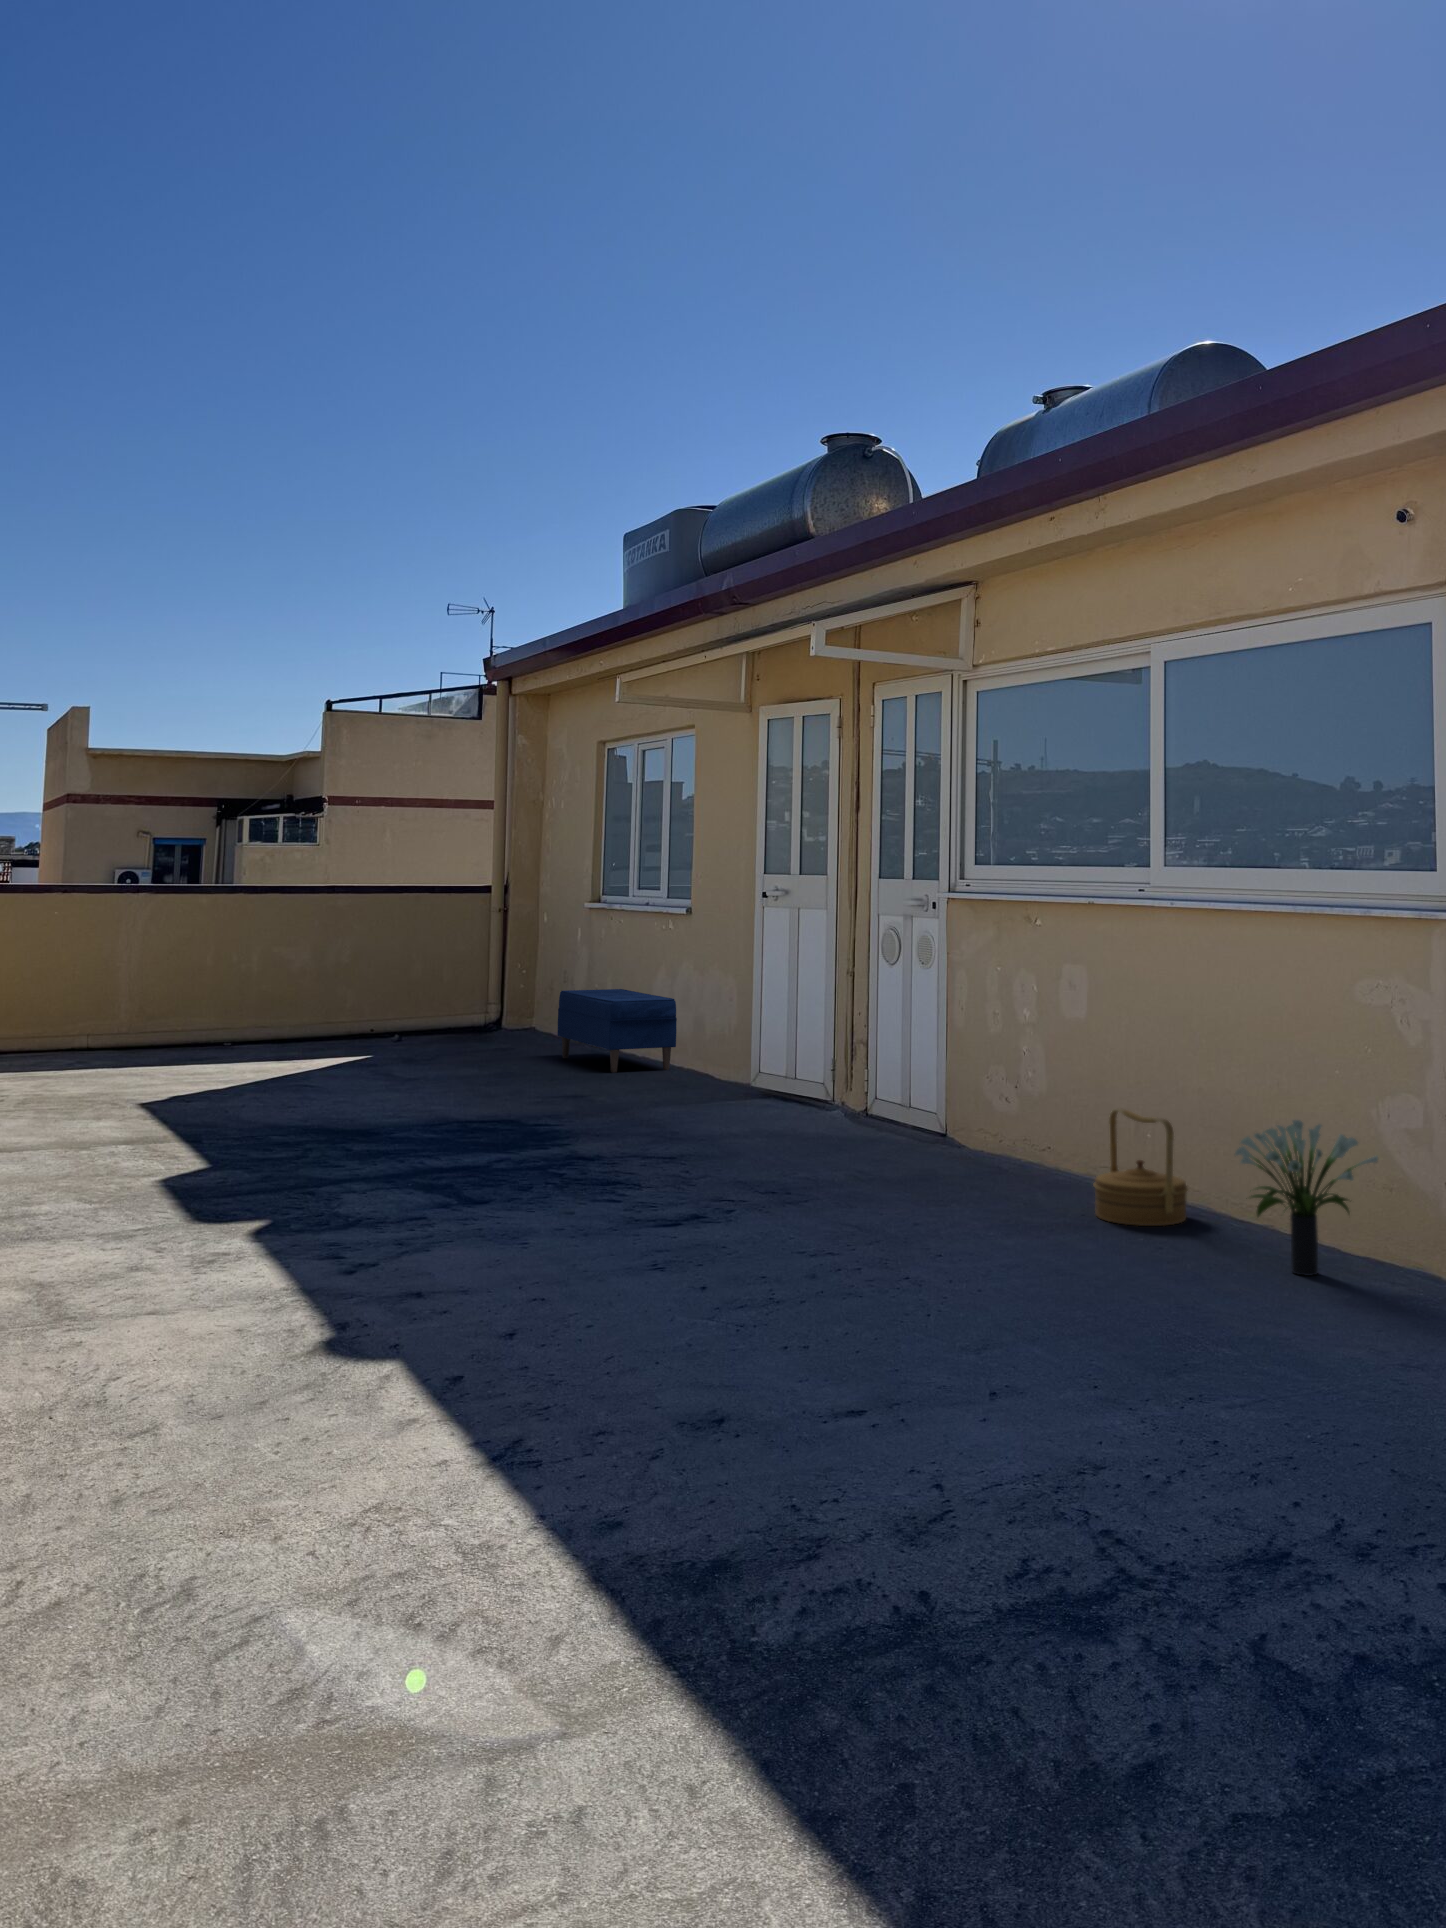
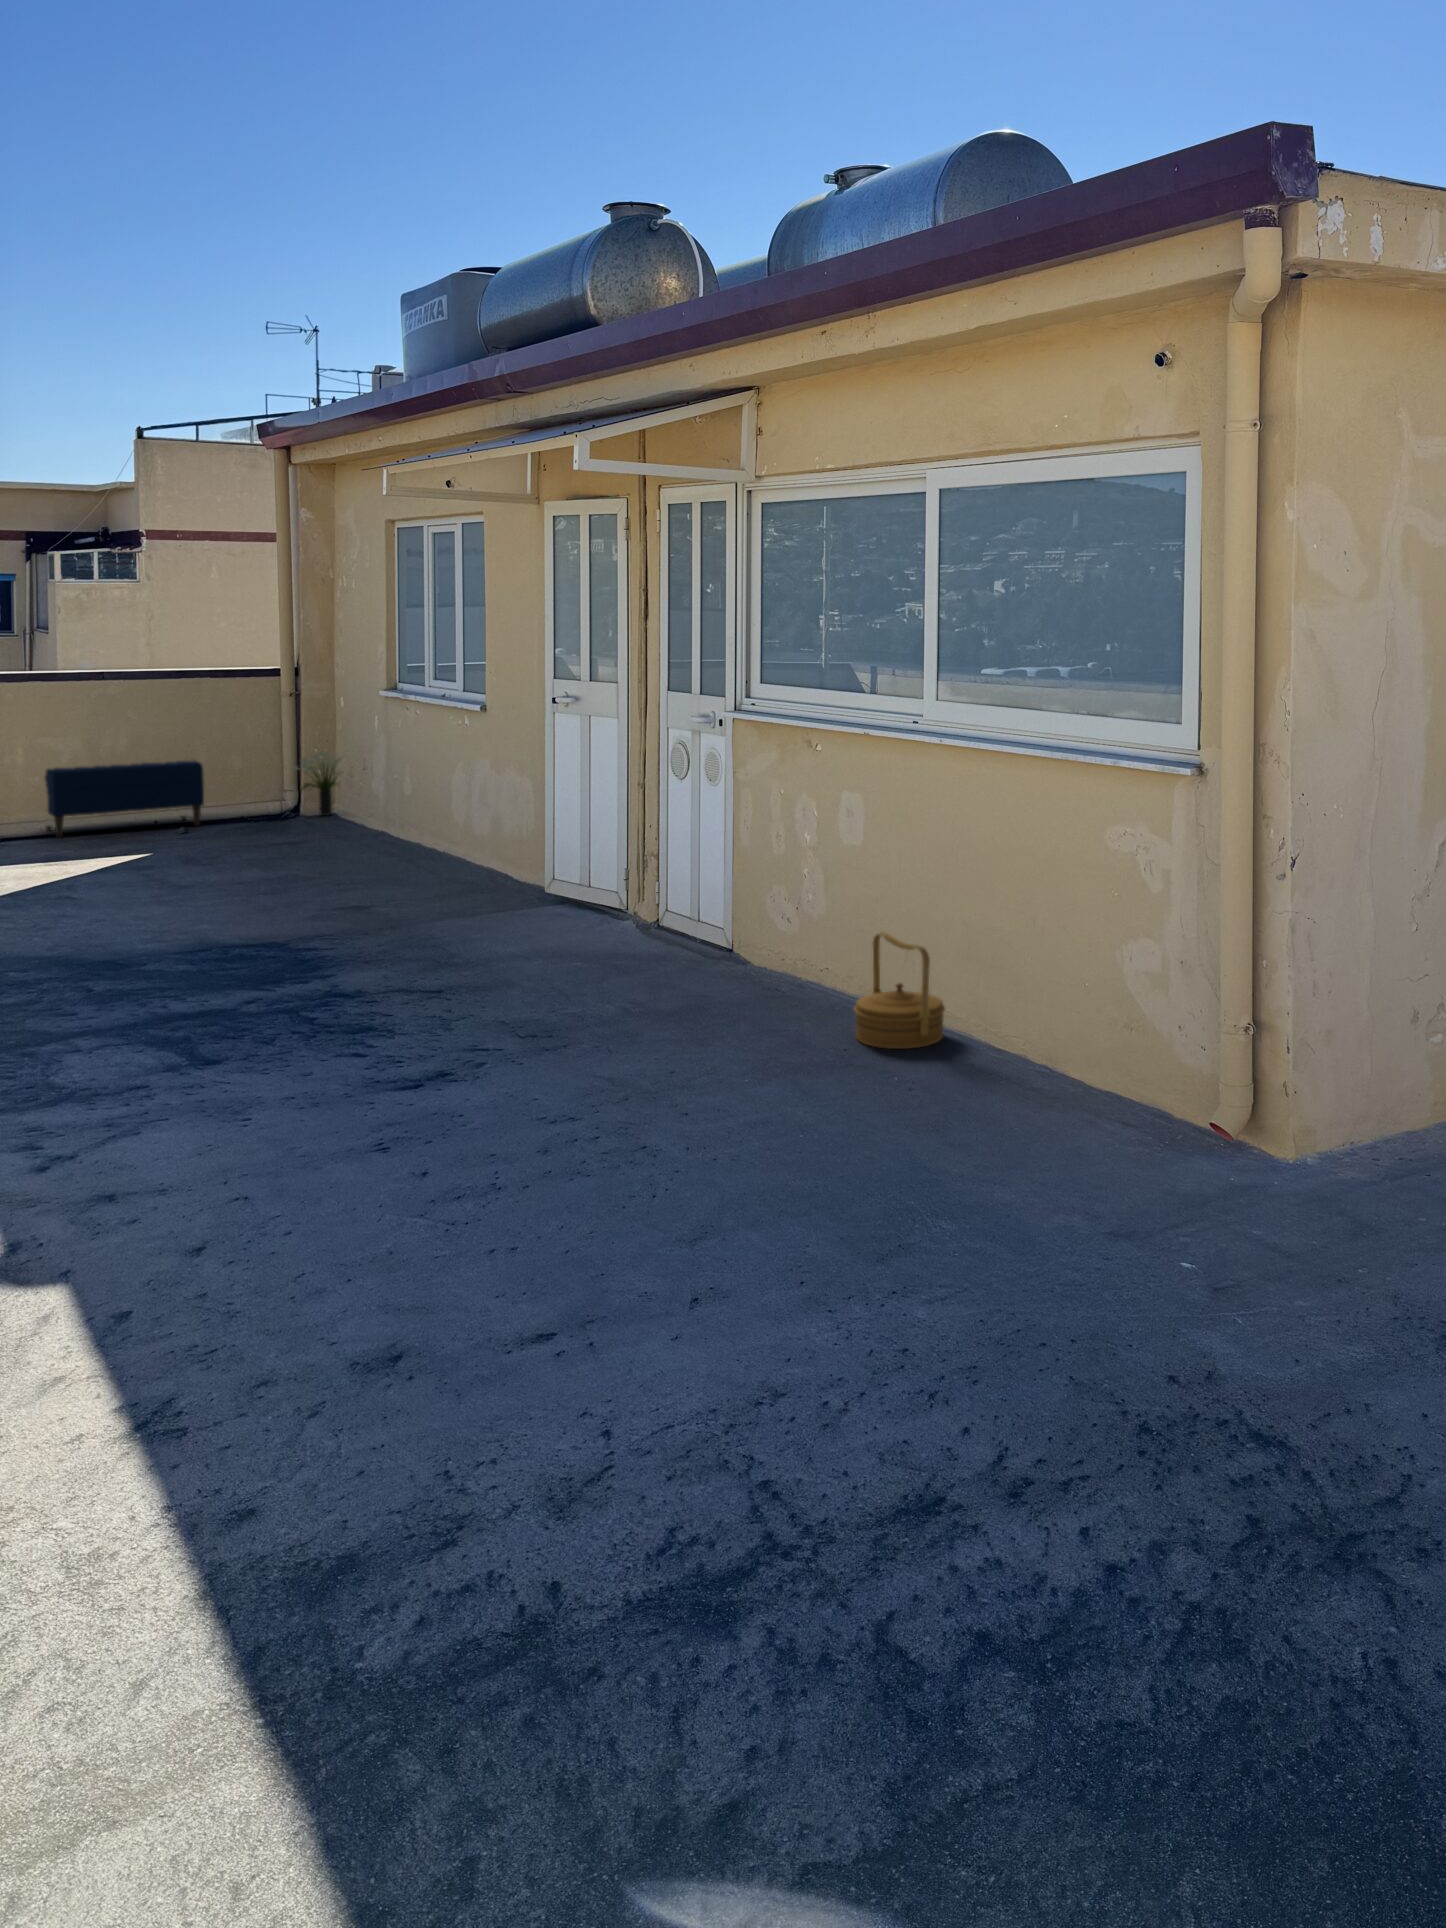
bench: present [558,989,677,1073] -> present [45,761,204,837]
potted plant: present [1235,1120,1378,1276] -> present [293,751,342,816]

